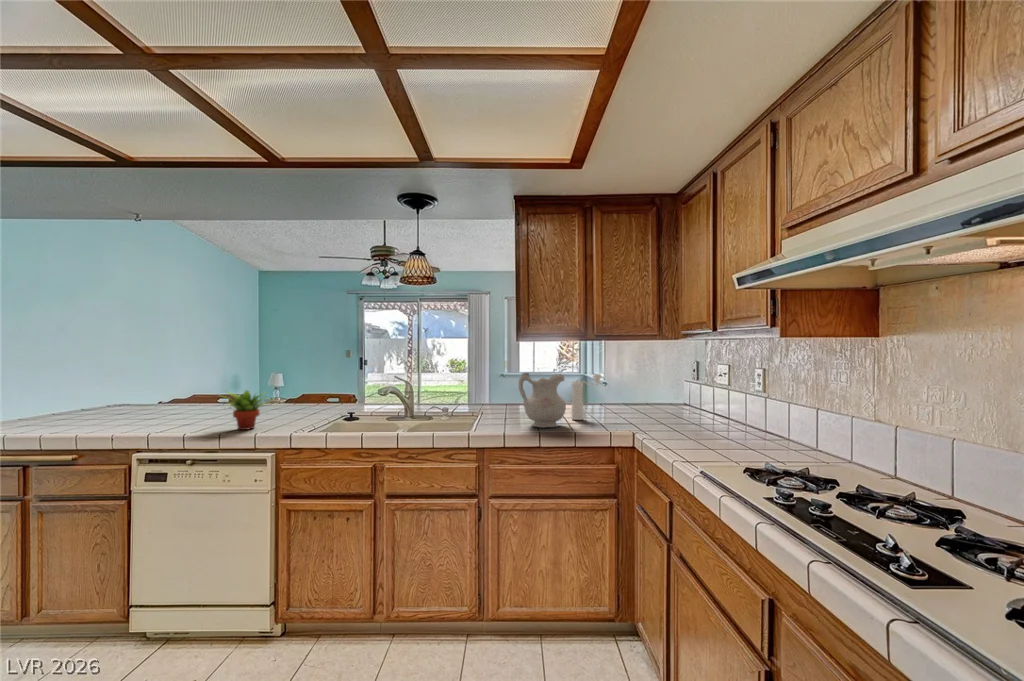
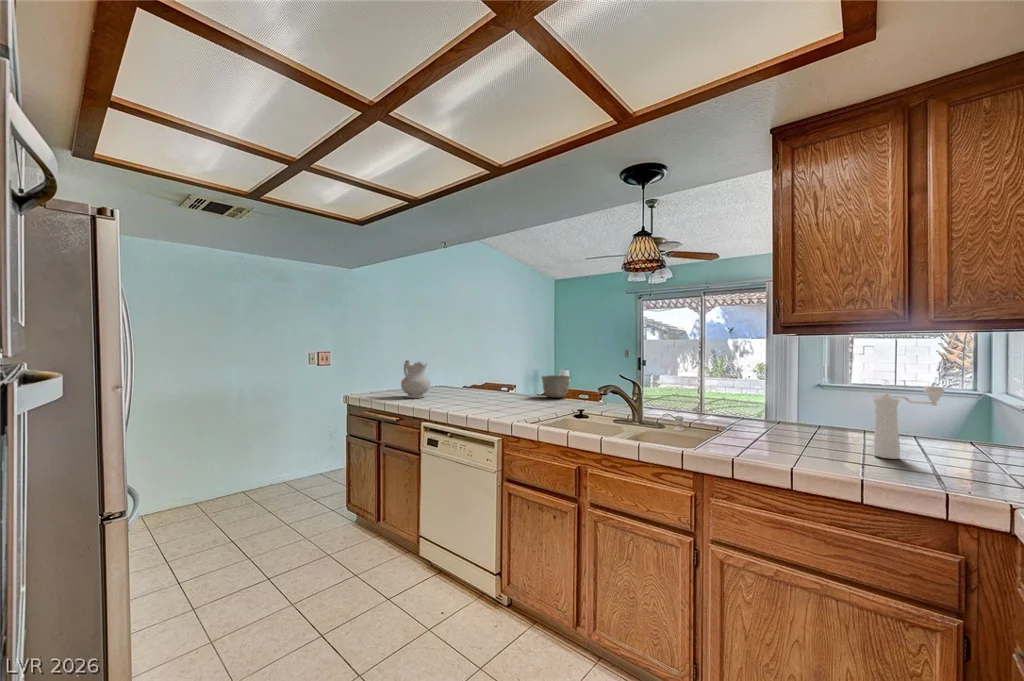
ceramic pitcher: present [519,373,566,428] -> present [401,360,430,398]
ceramic bowl: none [280,382,315,407] -> present [542,375,570,398]
succulent plant: present [227,390,264,430] -> none [469,377,510,413]

